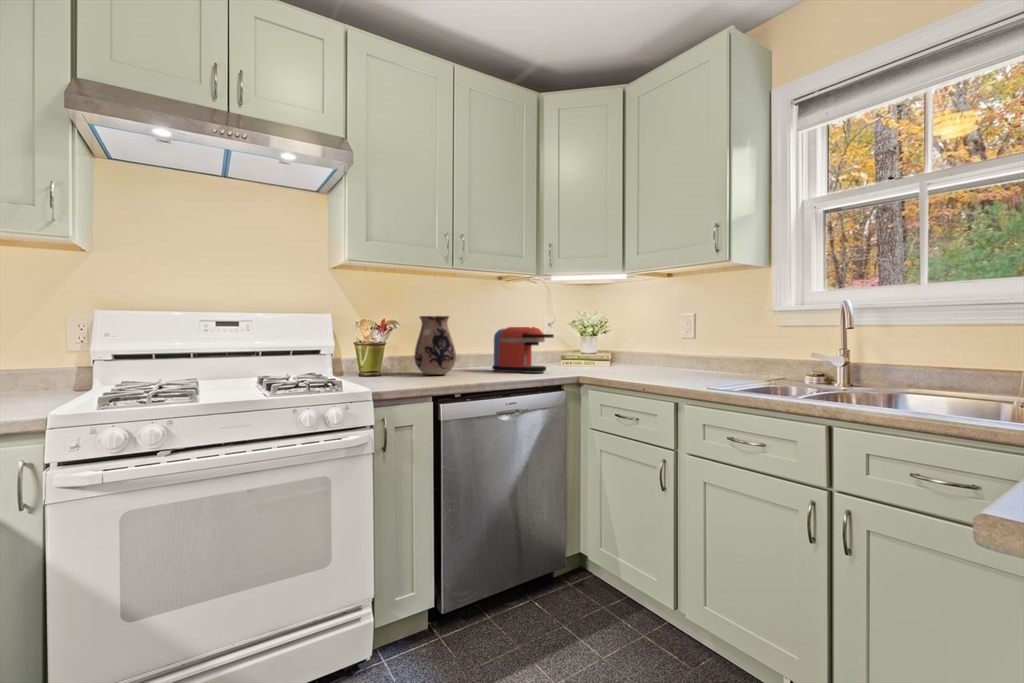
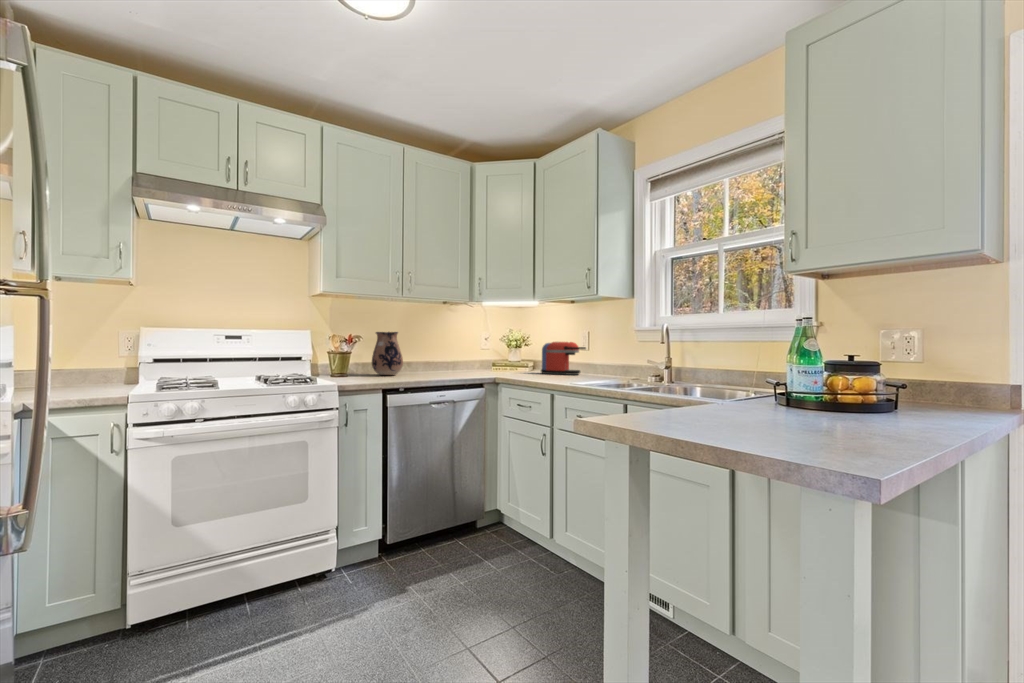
coffee maker: present [492,327,554,373] -> present [541,342,586,375]

